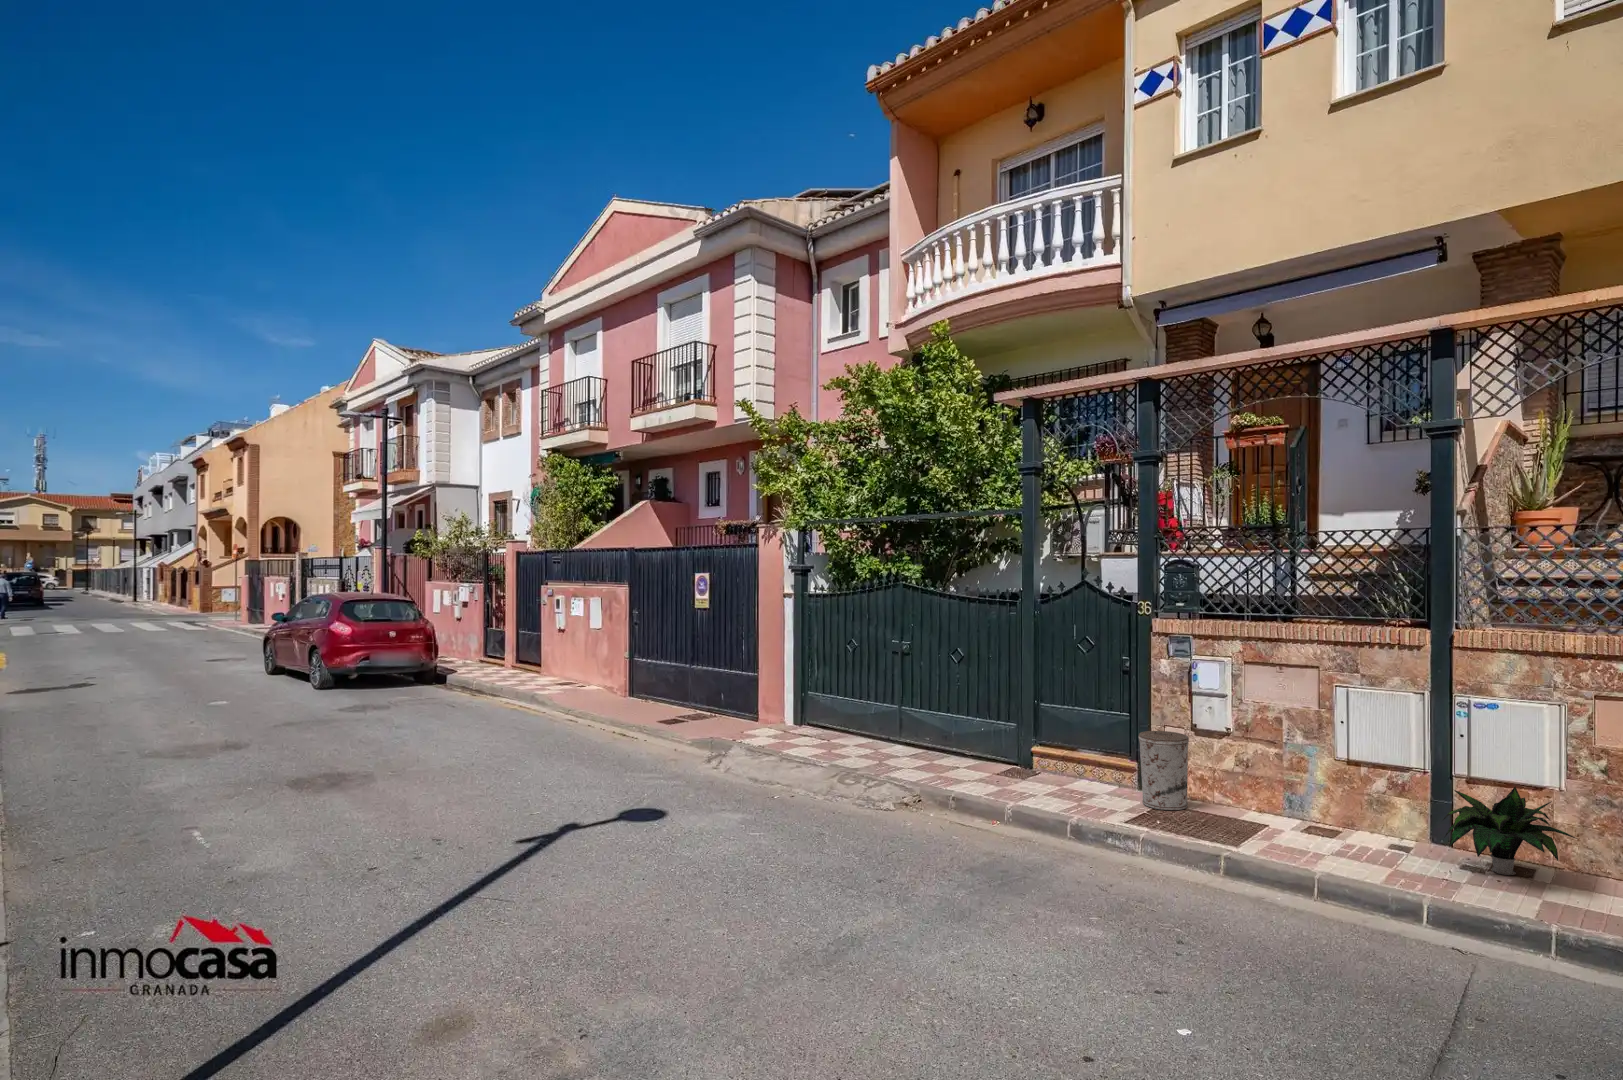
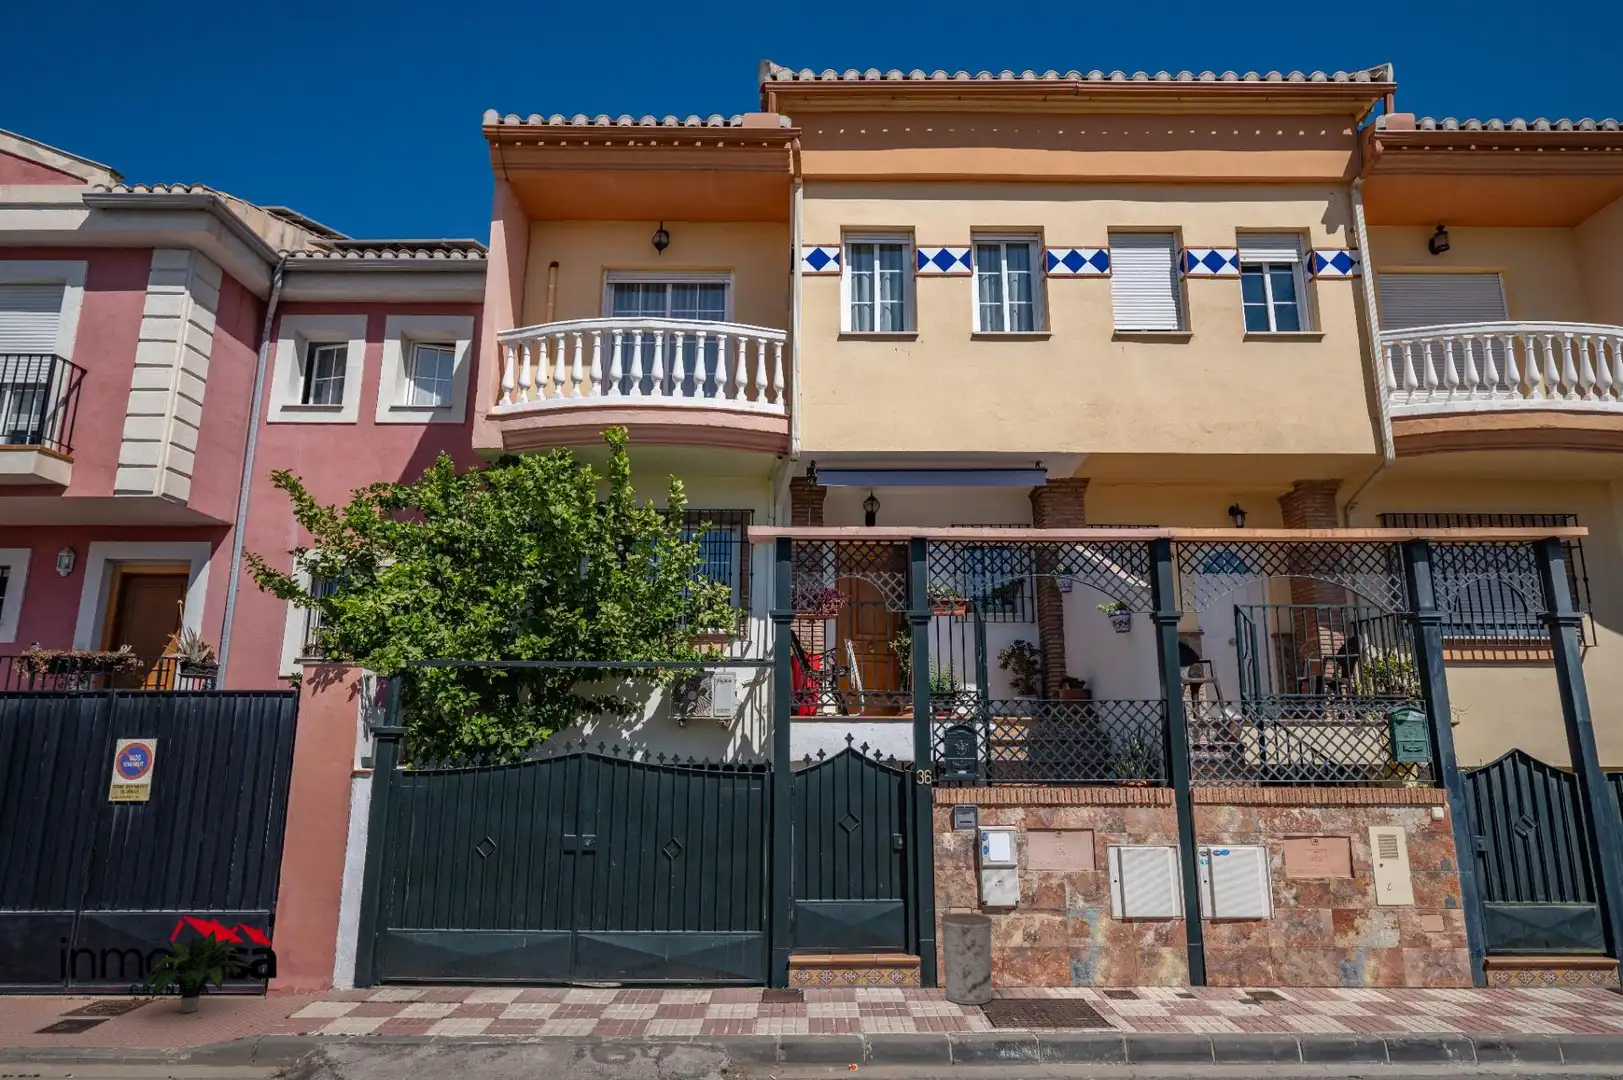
potted plant: present [1443,787,1577,875] -> present [139,929,252,1013]

